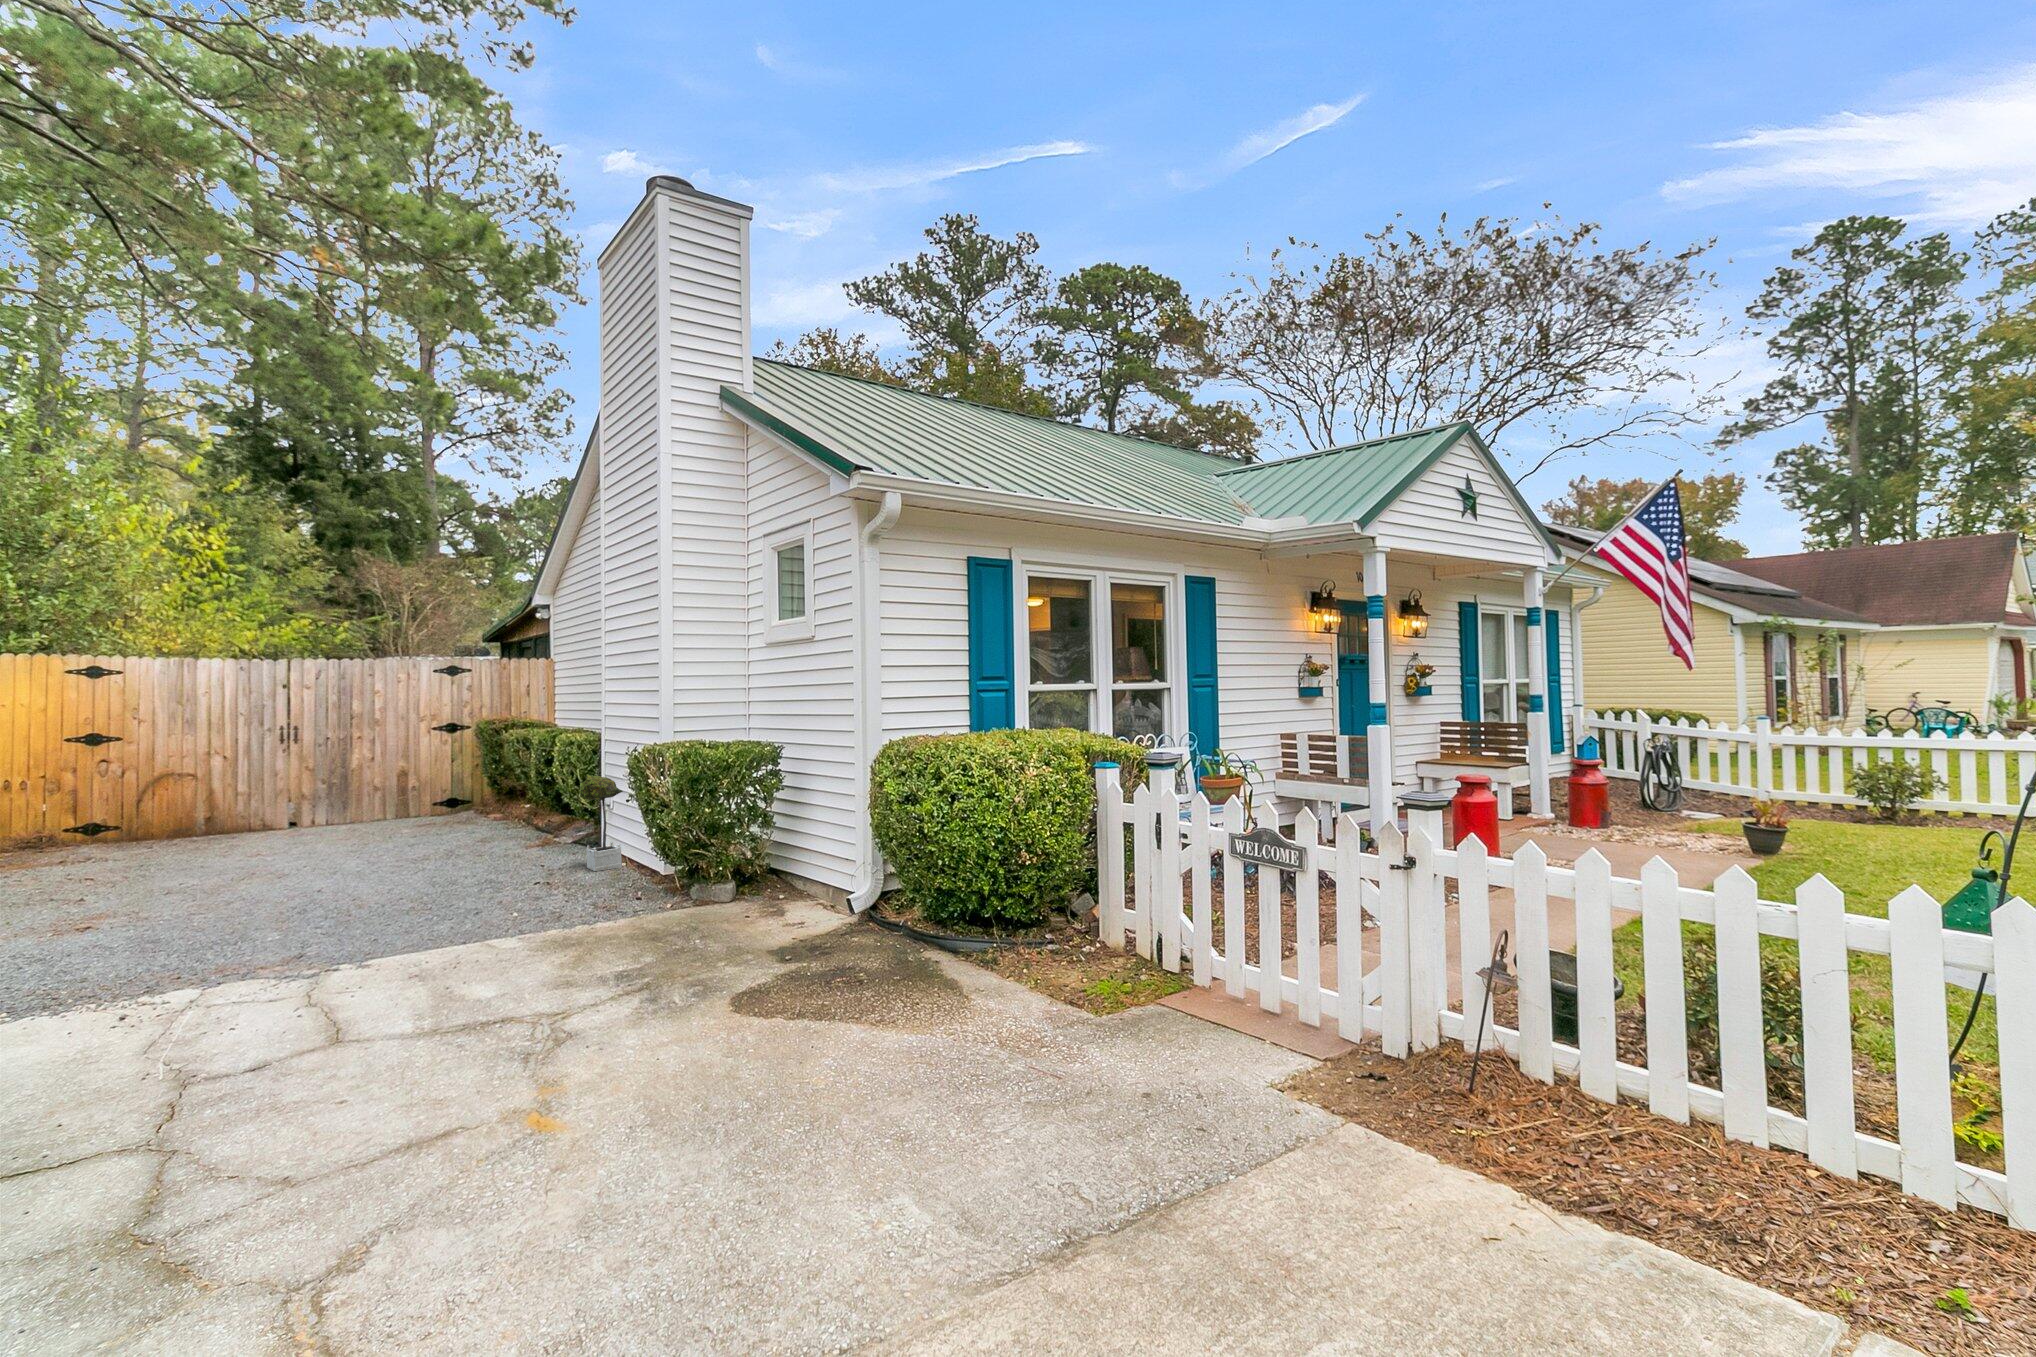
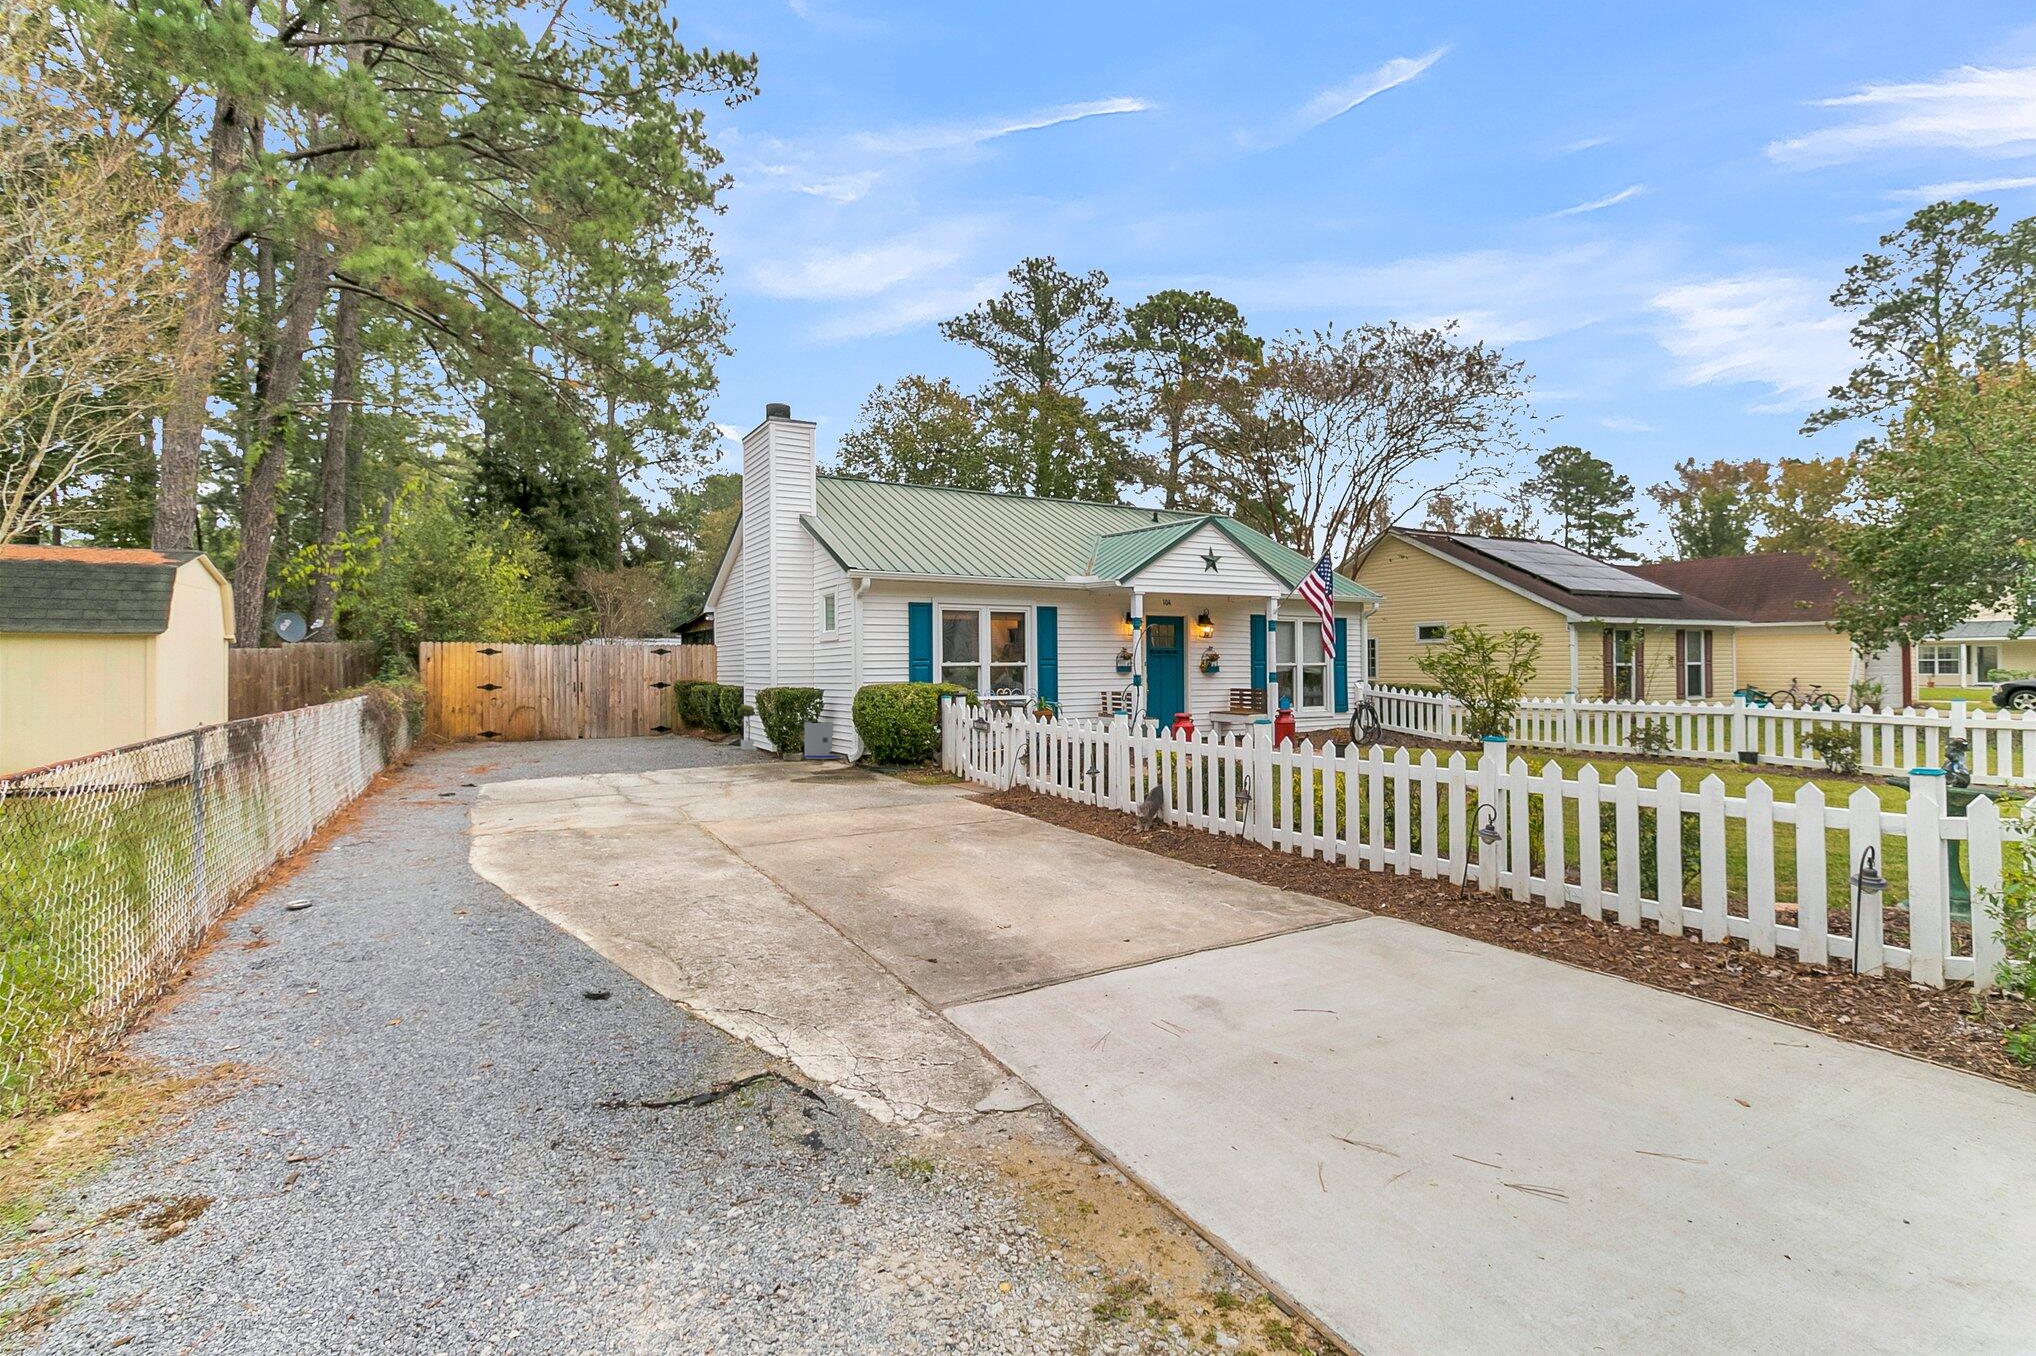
trash can: none [732,819,820,918] -> present [804,721,841,759]

